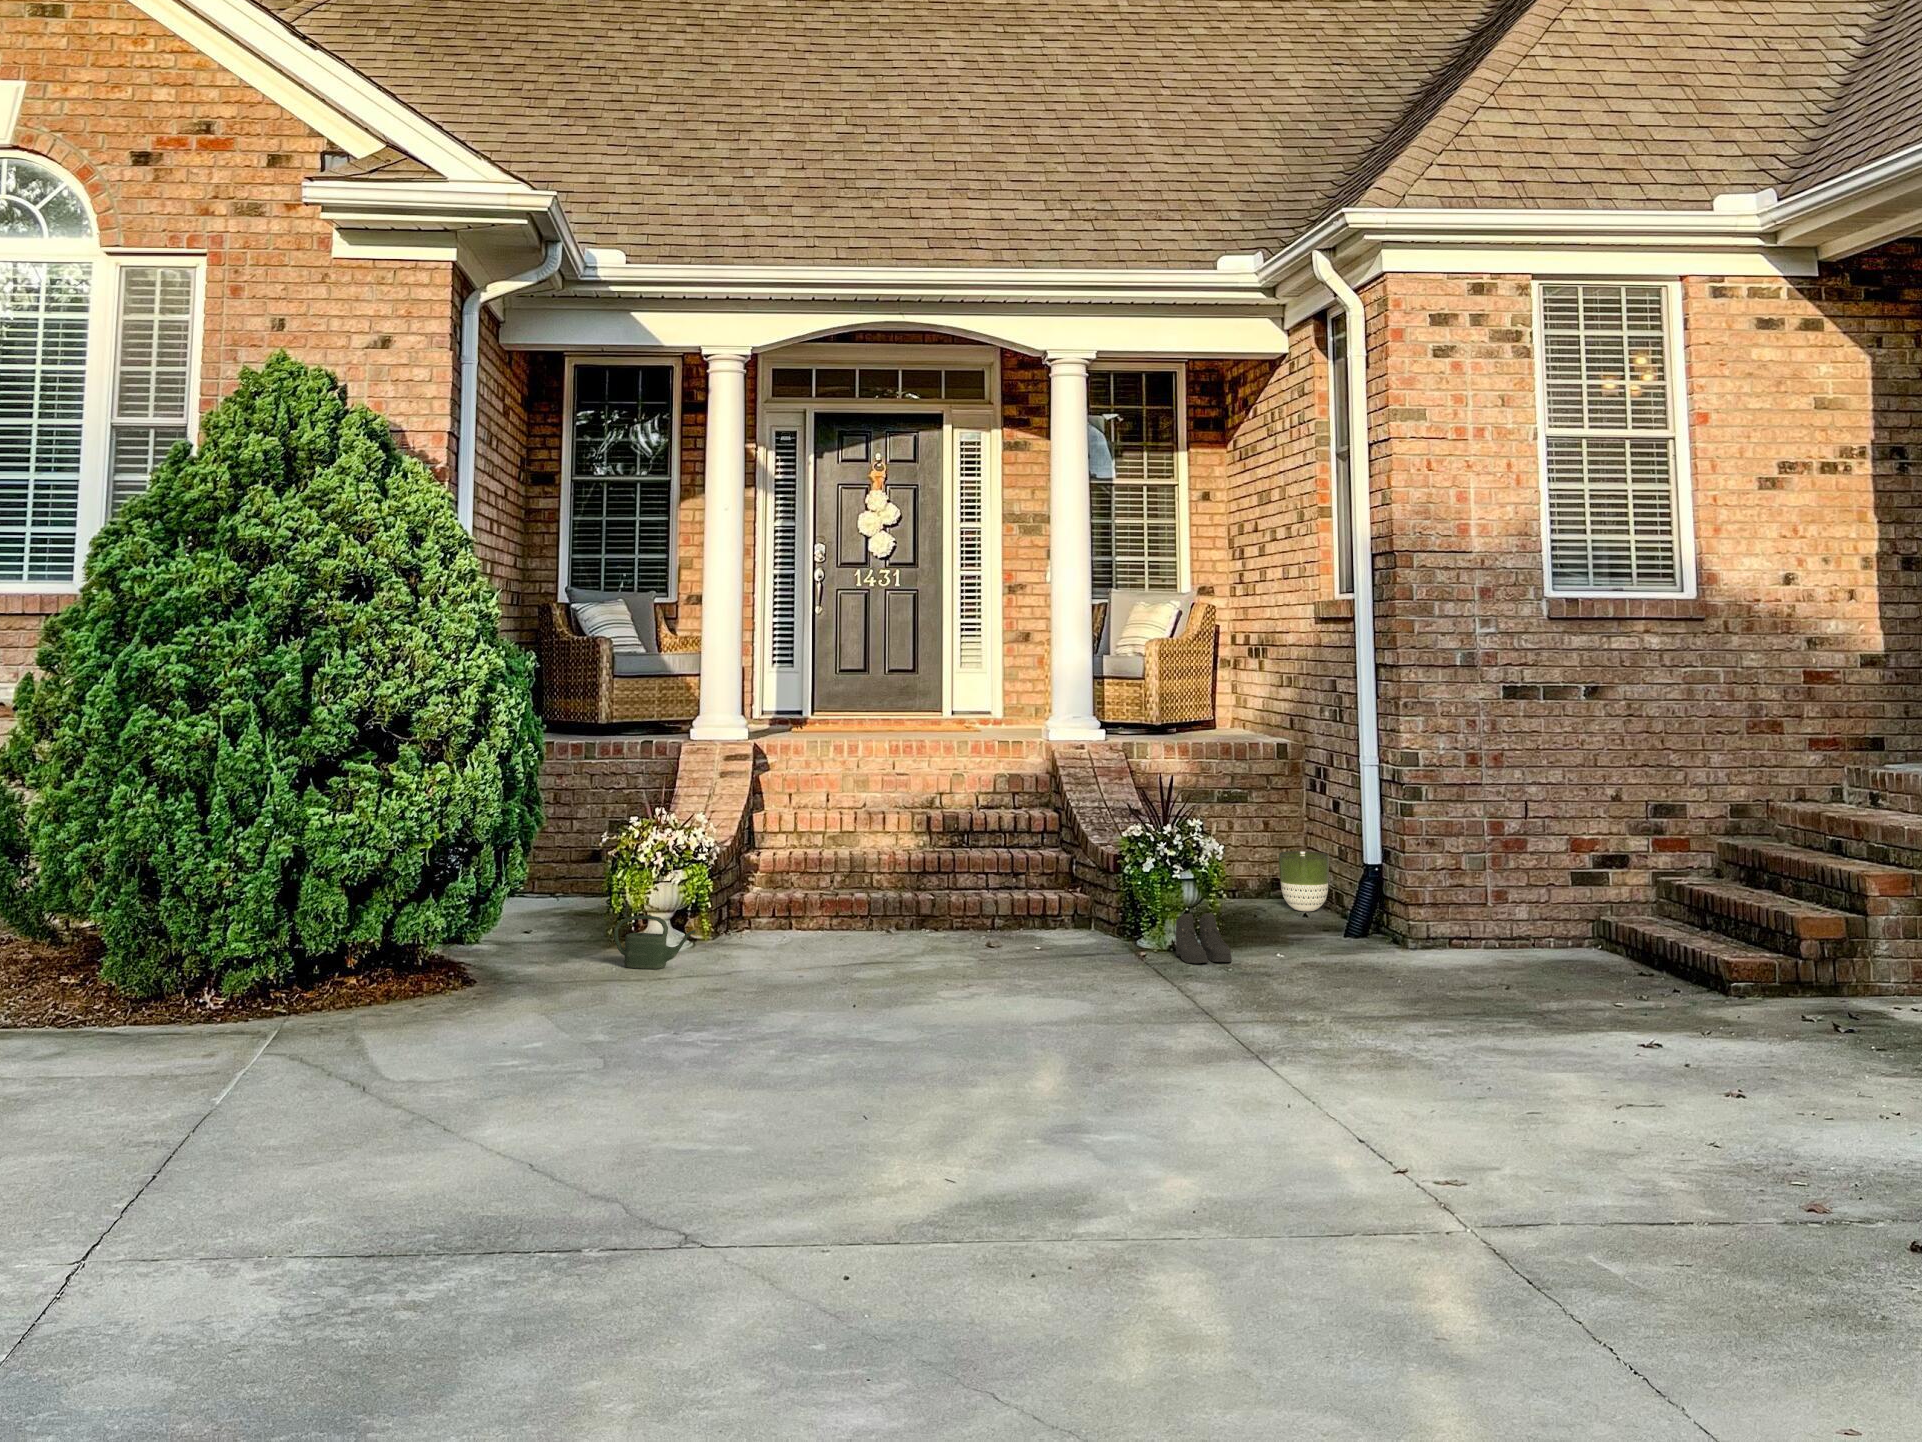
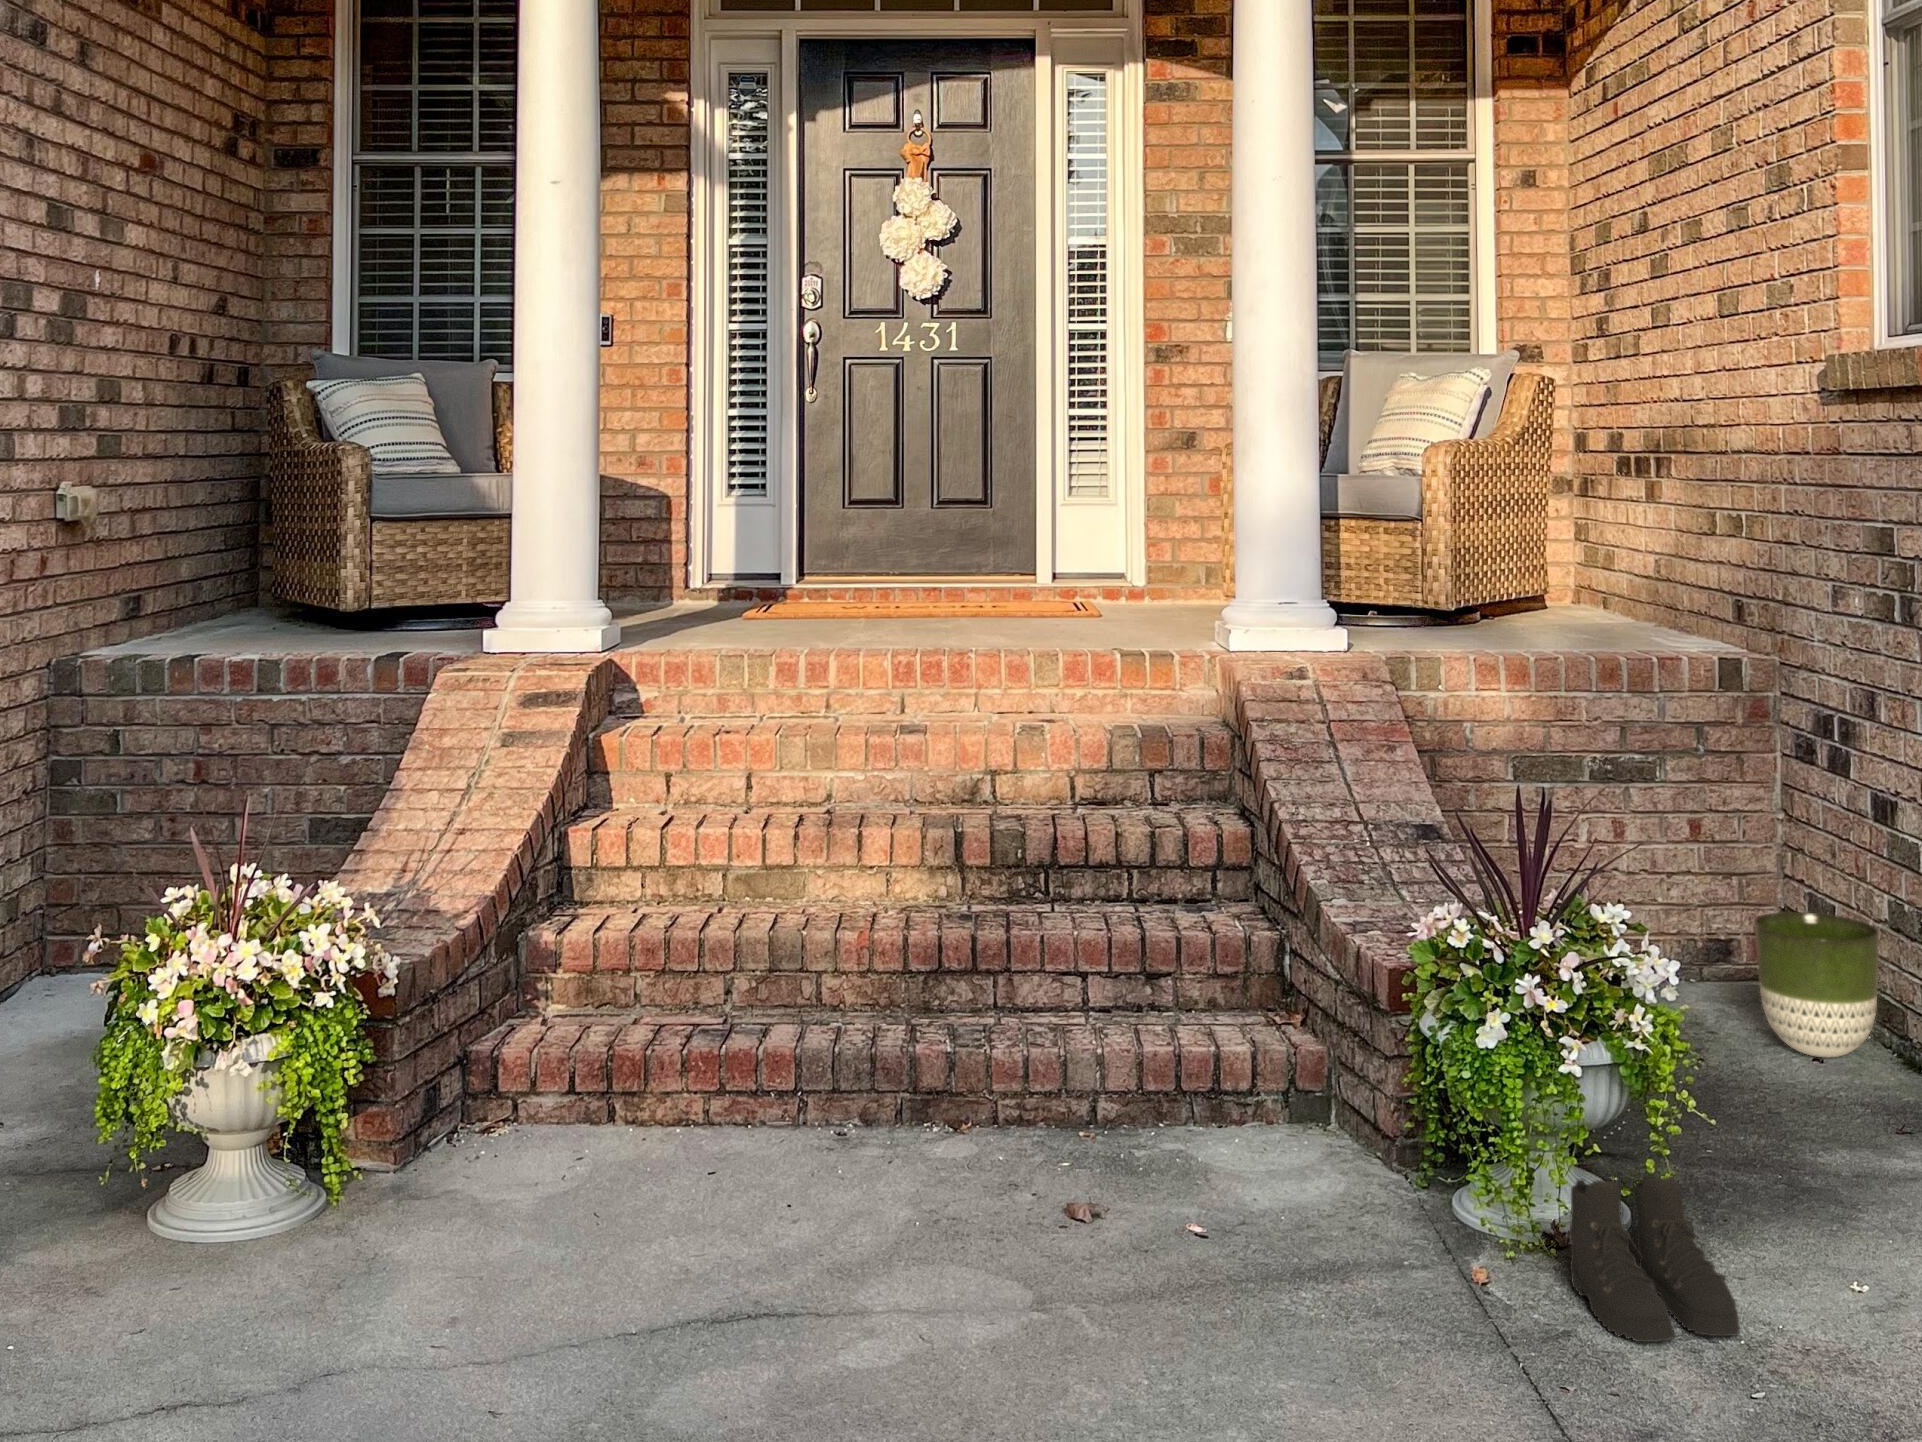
watering can: present [614,915,695,969] -> none [27,1183,232,1338]

